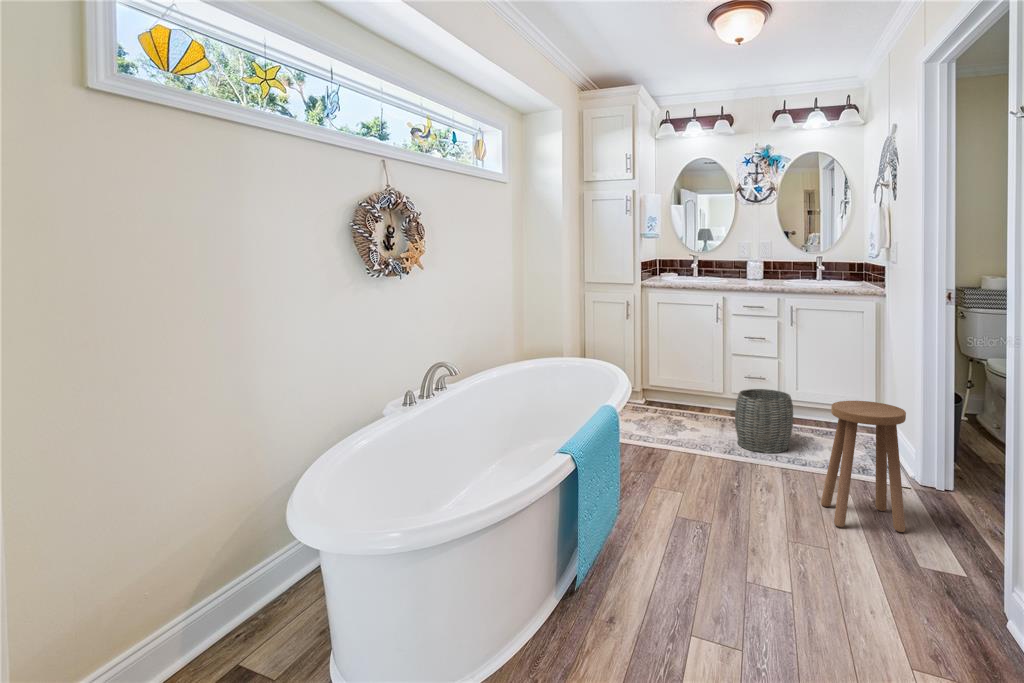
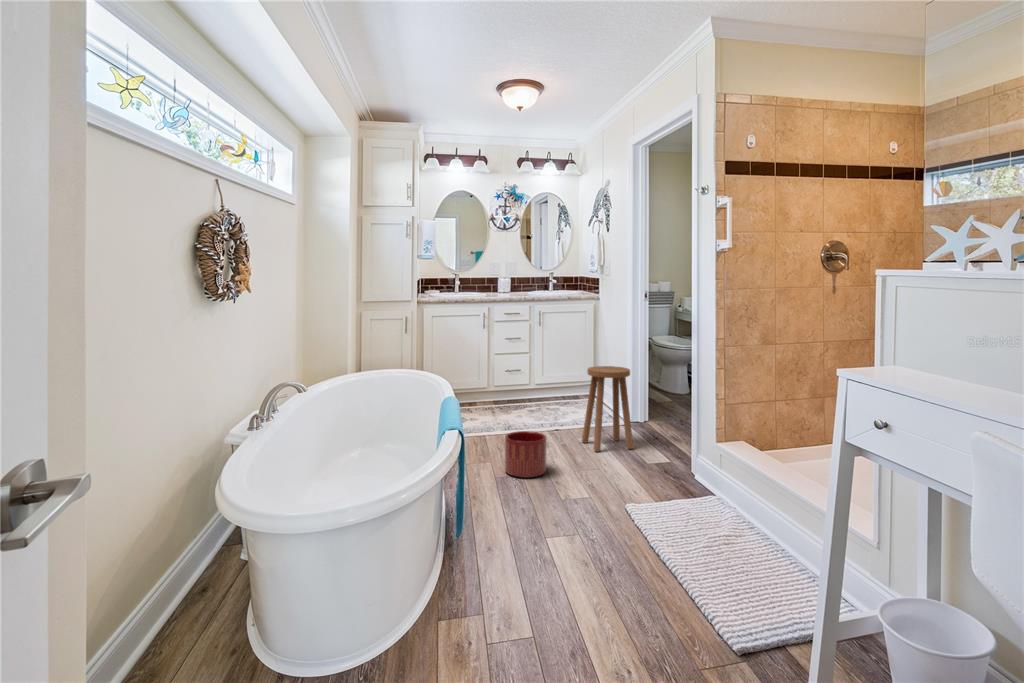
woven basket: present [735,389,793,453] -> none [510,372,550,419]
planter: none [683,487,744,557] -> present [505,431,547,478]

